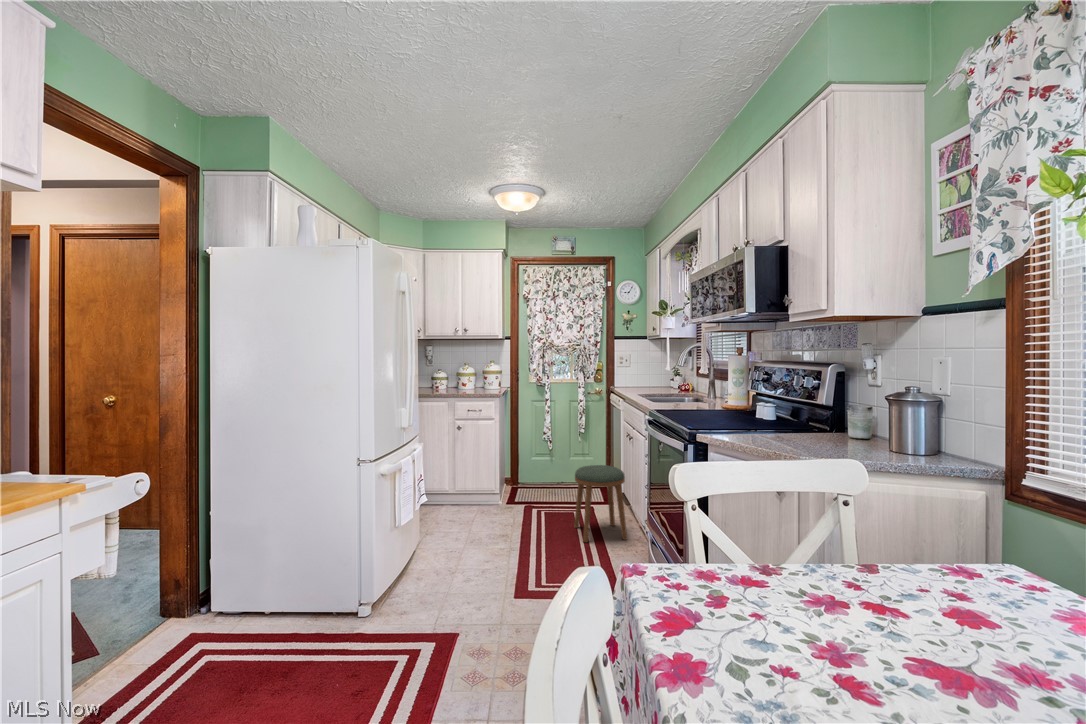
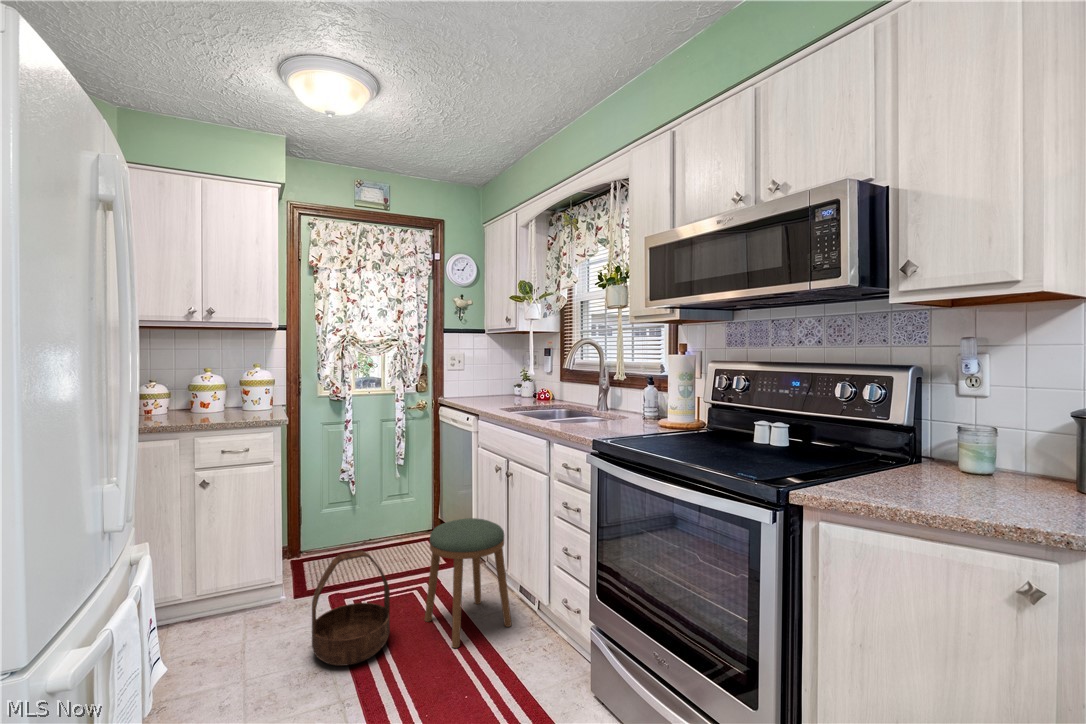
basket: none [506,473,549,537] -> present [312,551,390,666]

